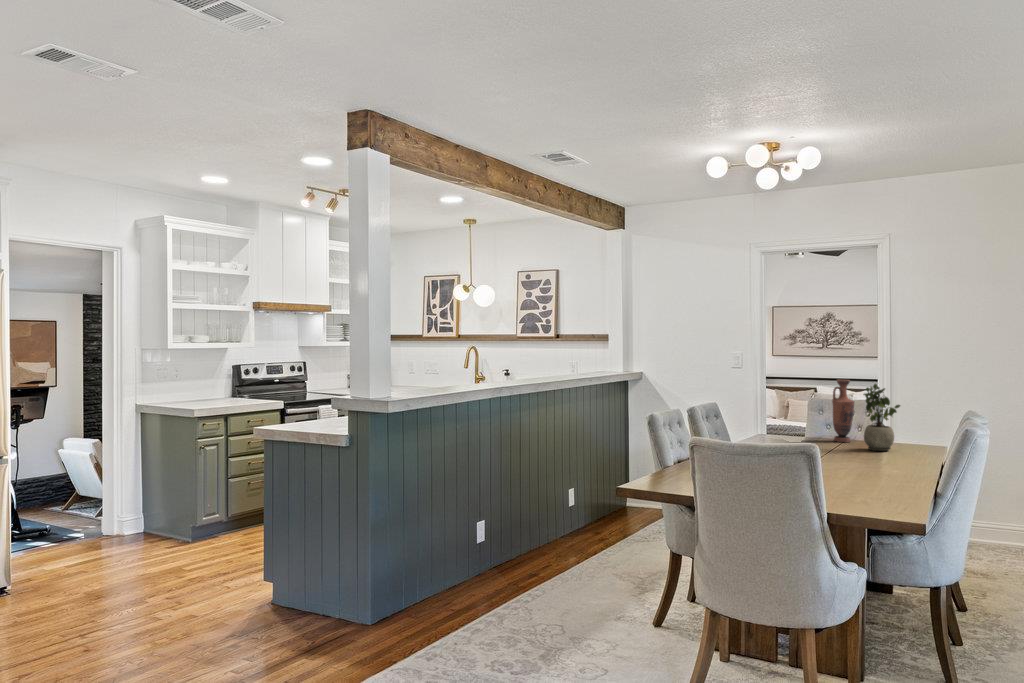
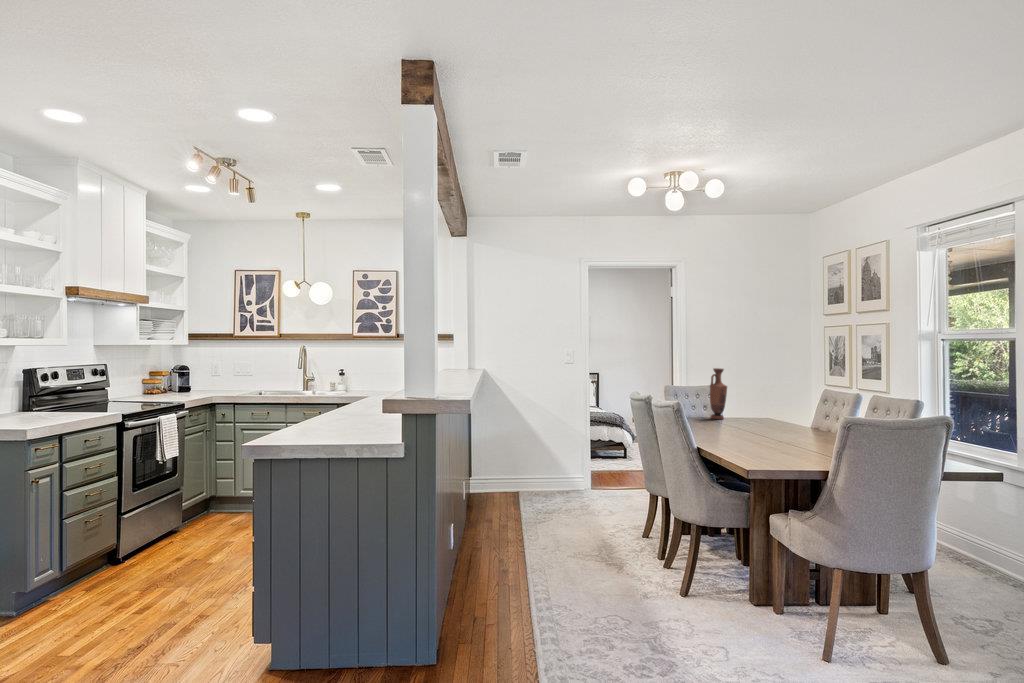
potted plant: present [863,384,900,451] -> none [750,370,789,424]

